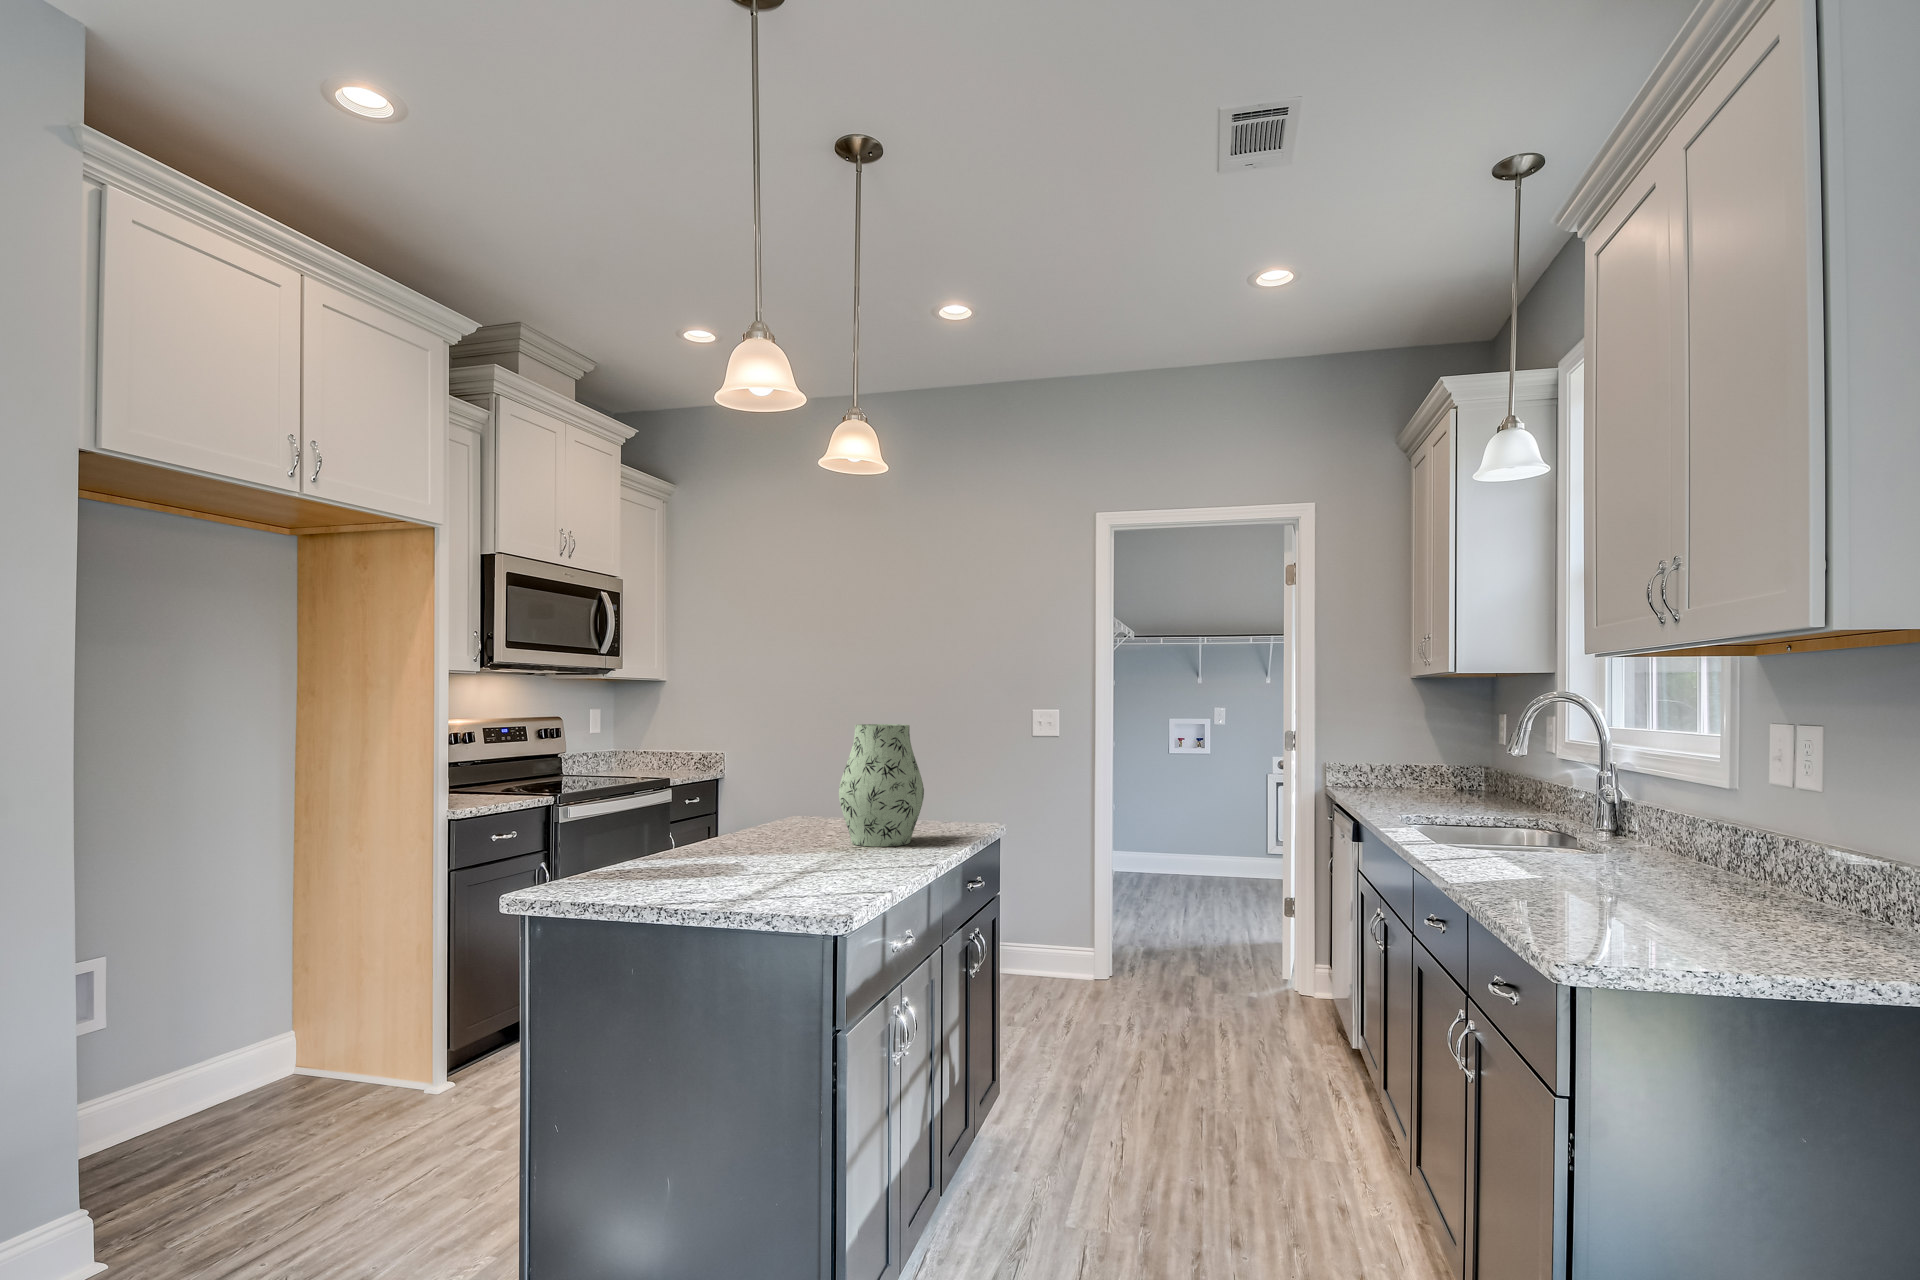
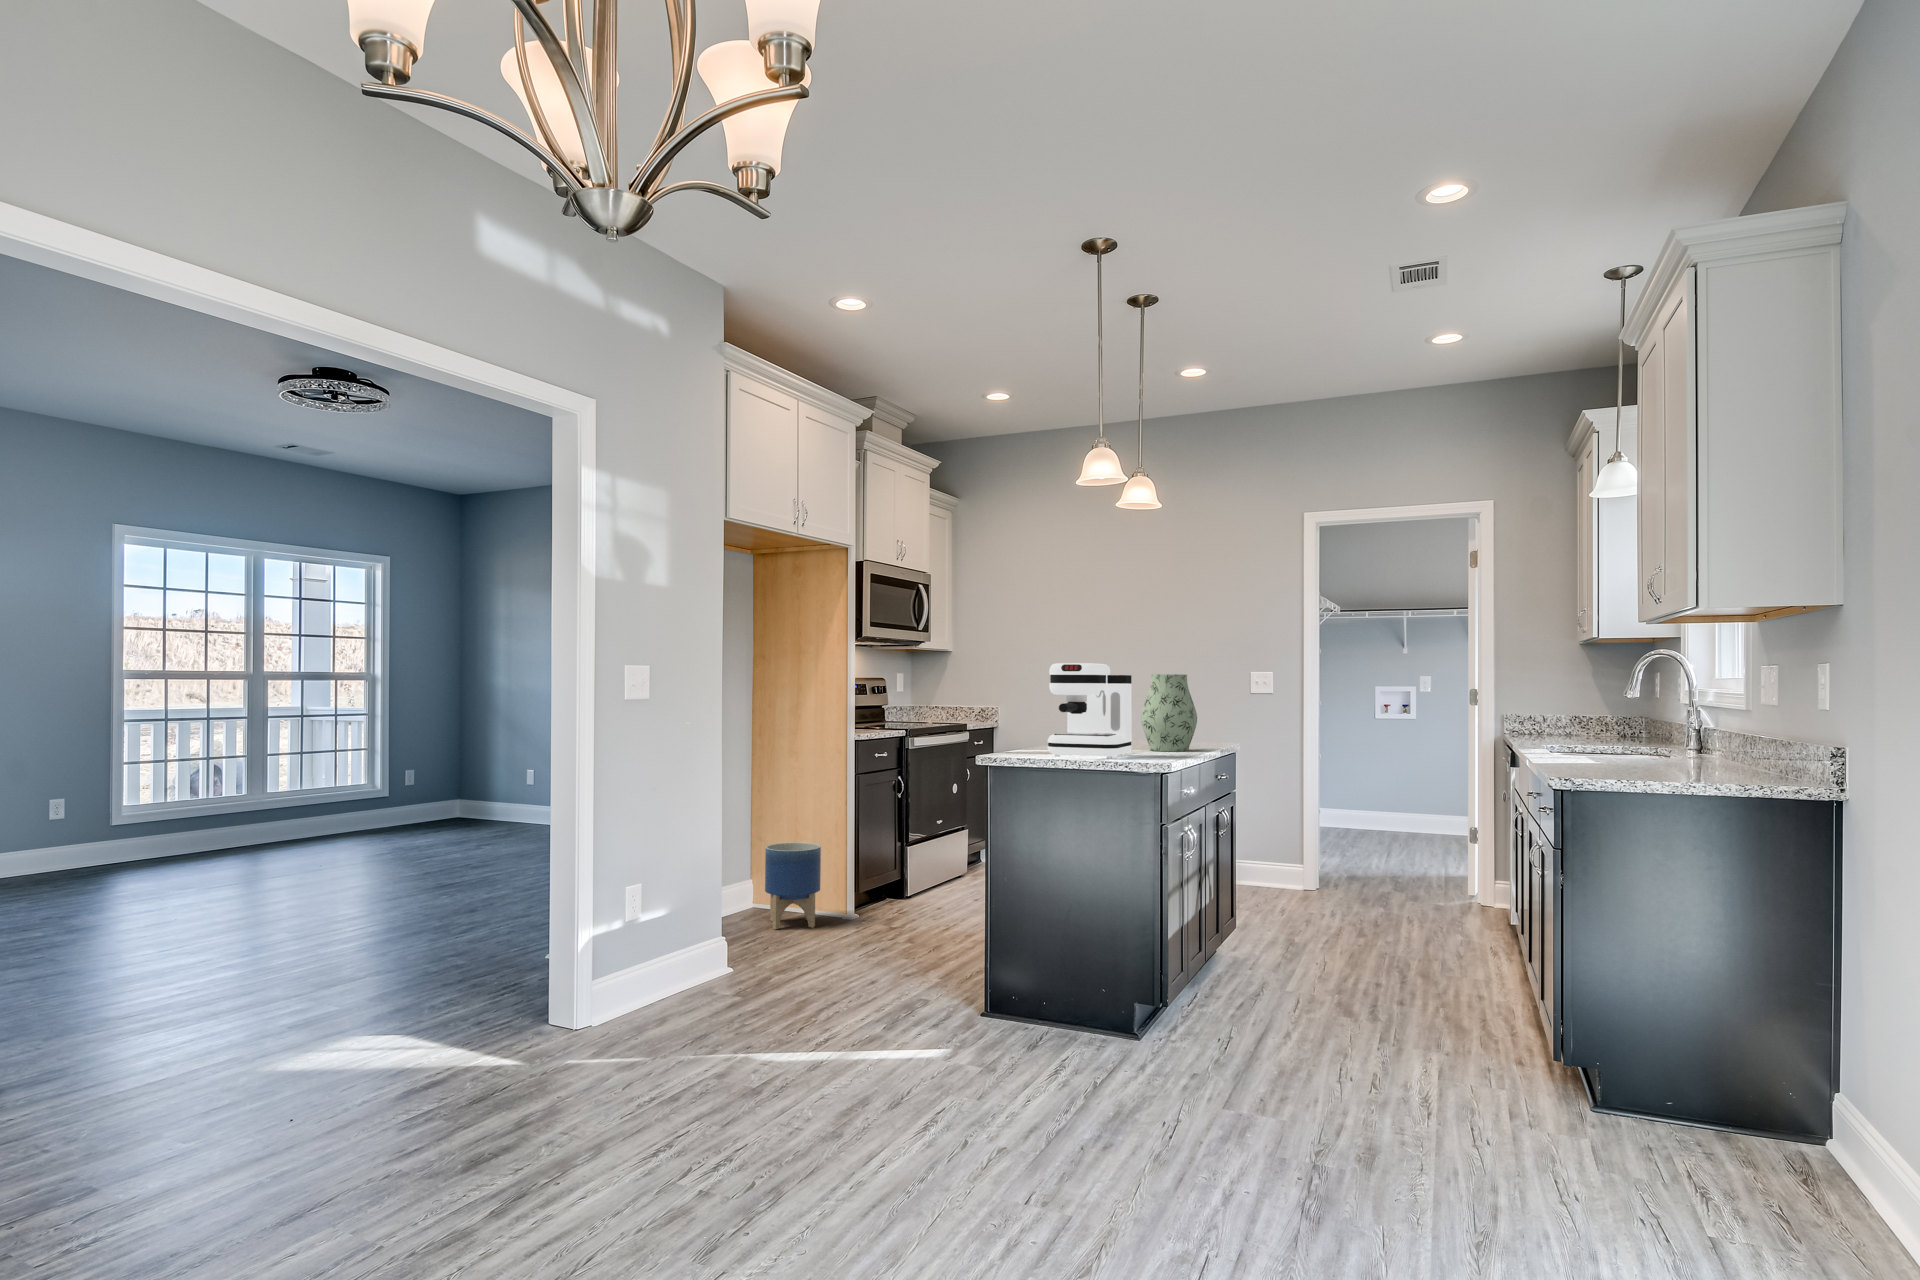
coffee maker: none [635,713,798,886] -> present [1048,663,1132,758]
planter: none [291,968,393,1116] -> present [765,842,821,930]

